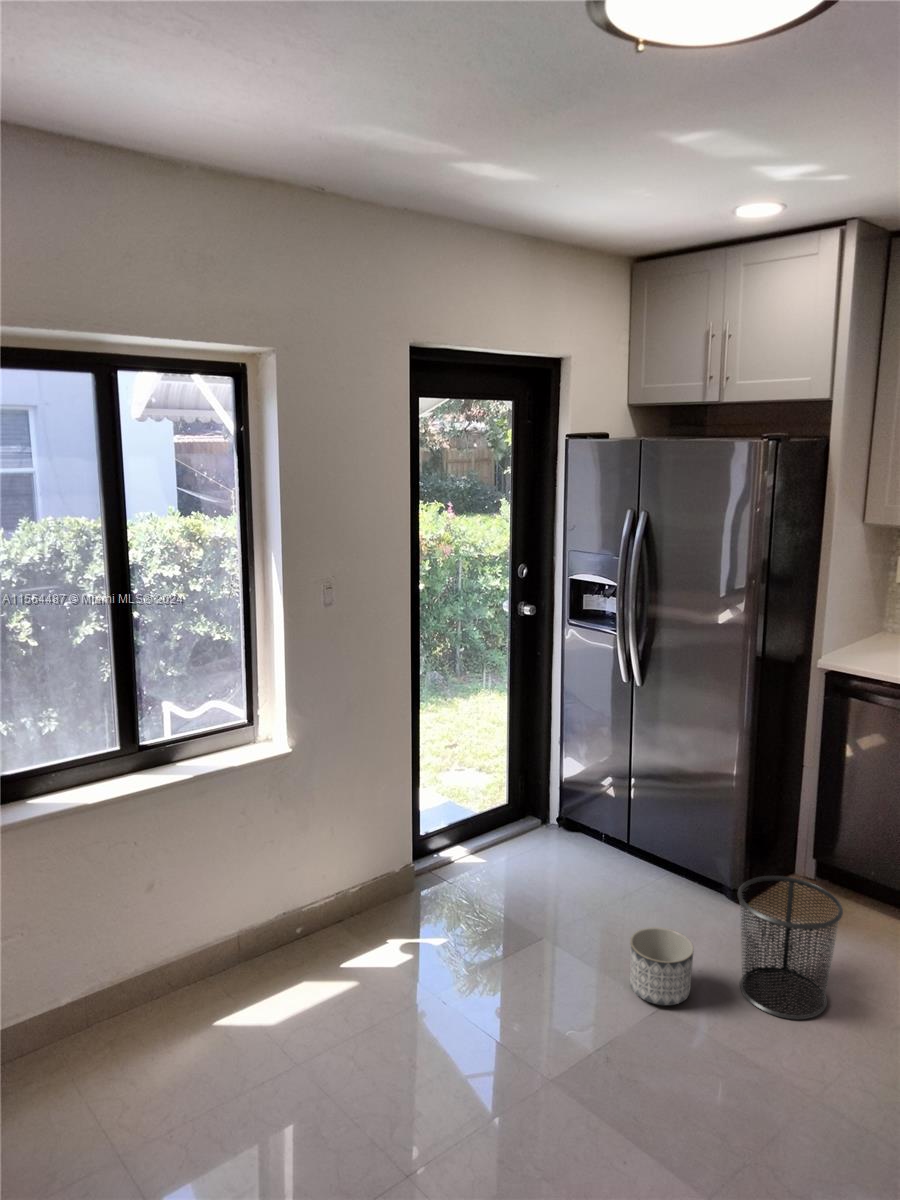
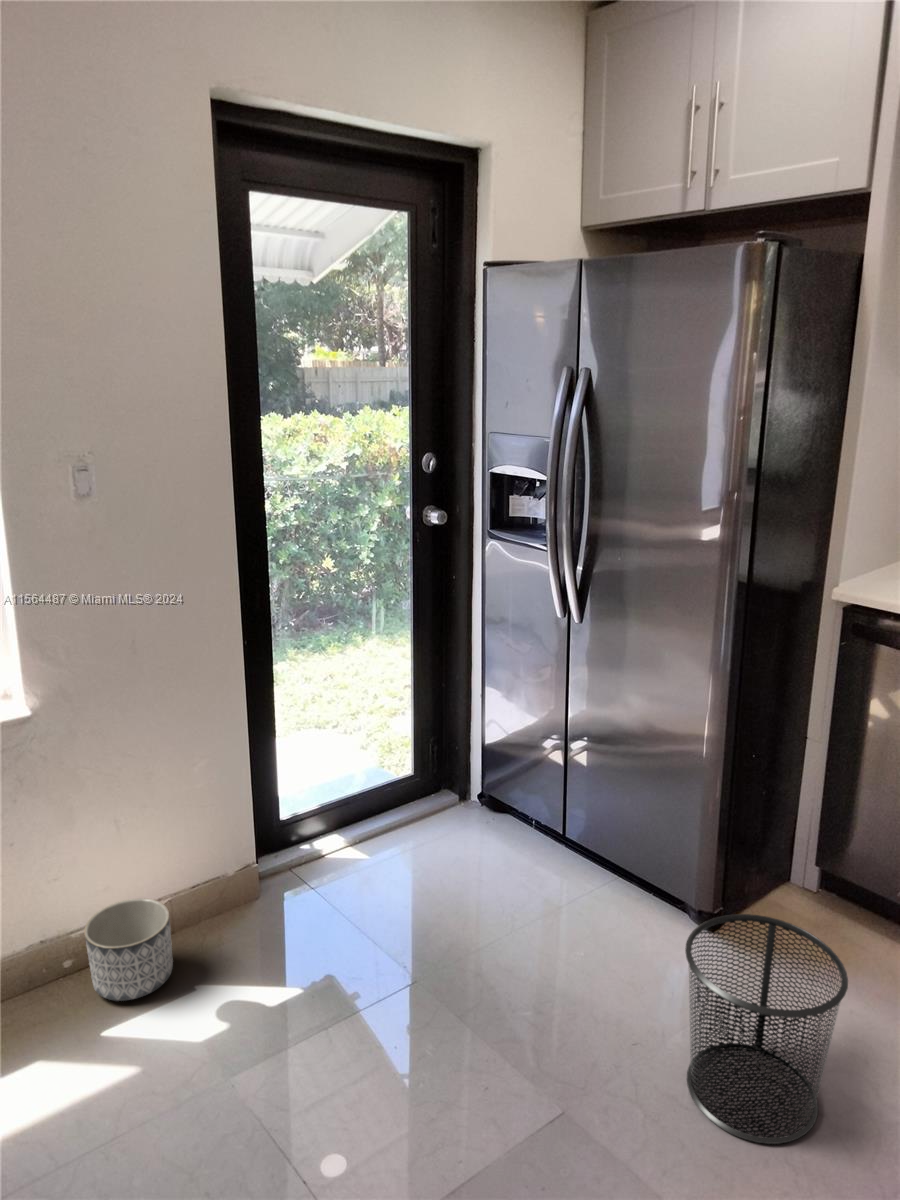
planter: present [630,927,694,1005] -> present [84,898,173,1001]

